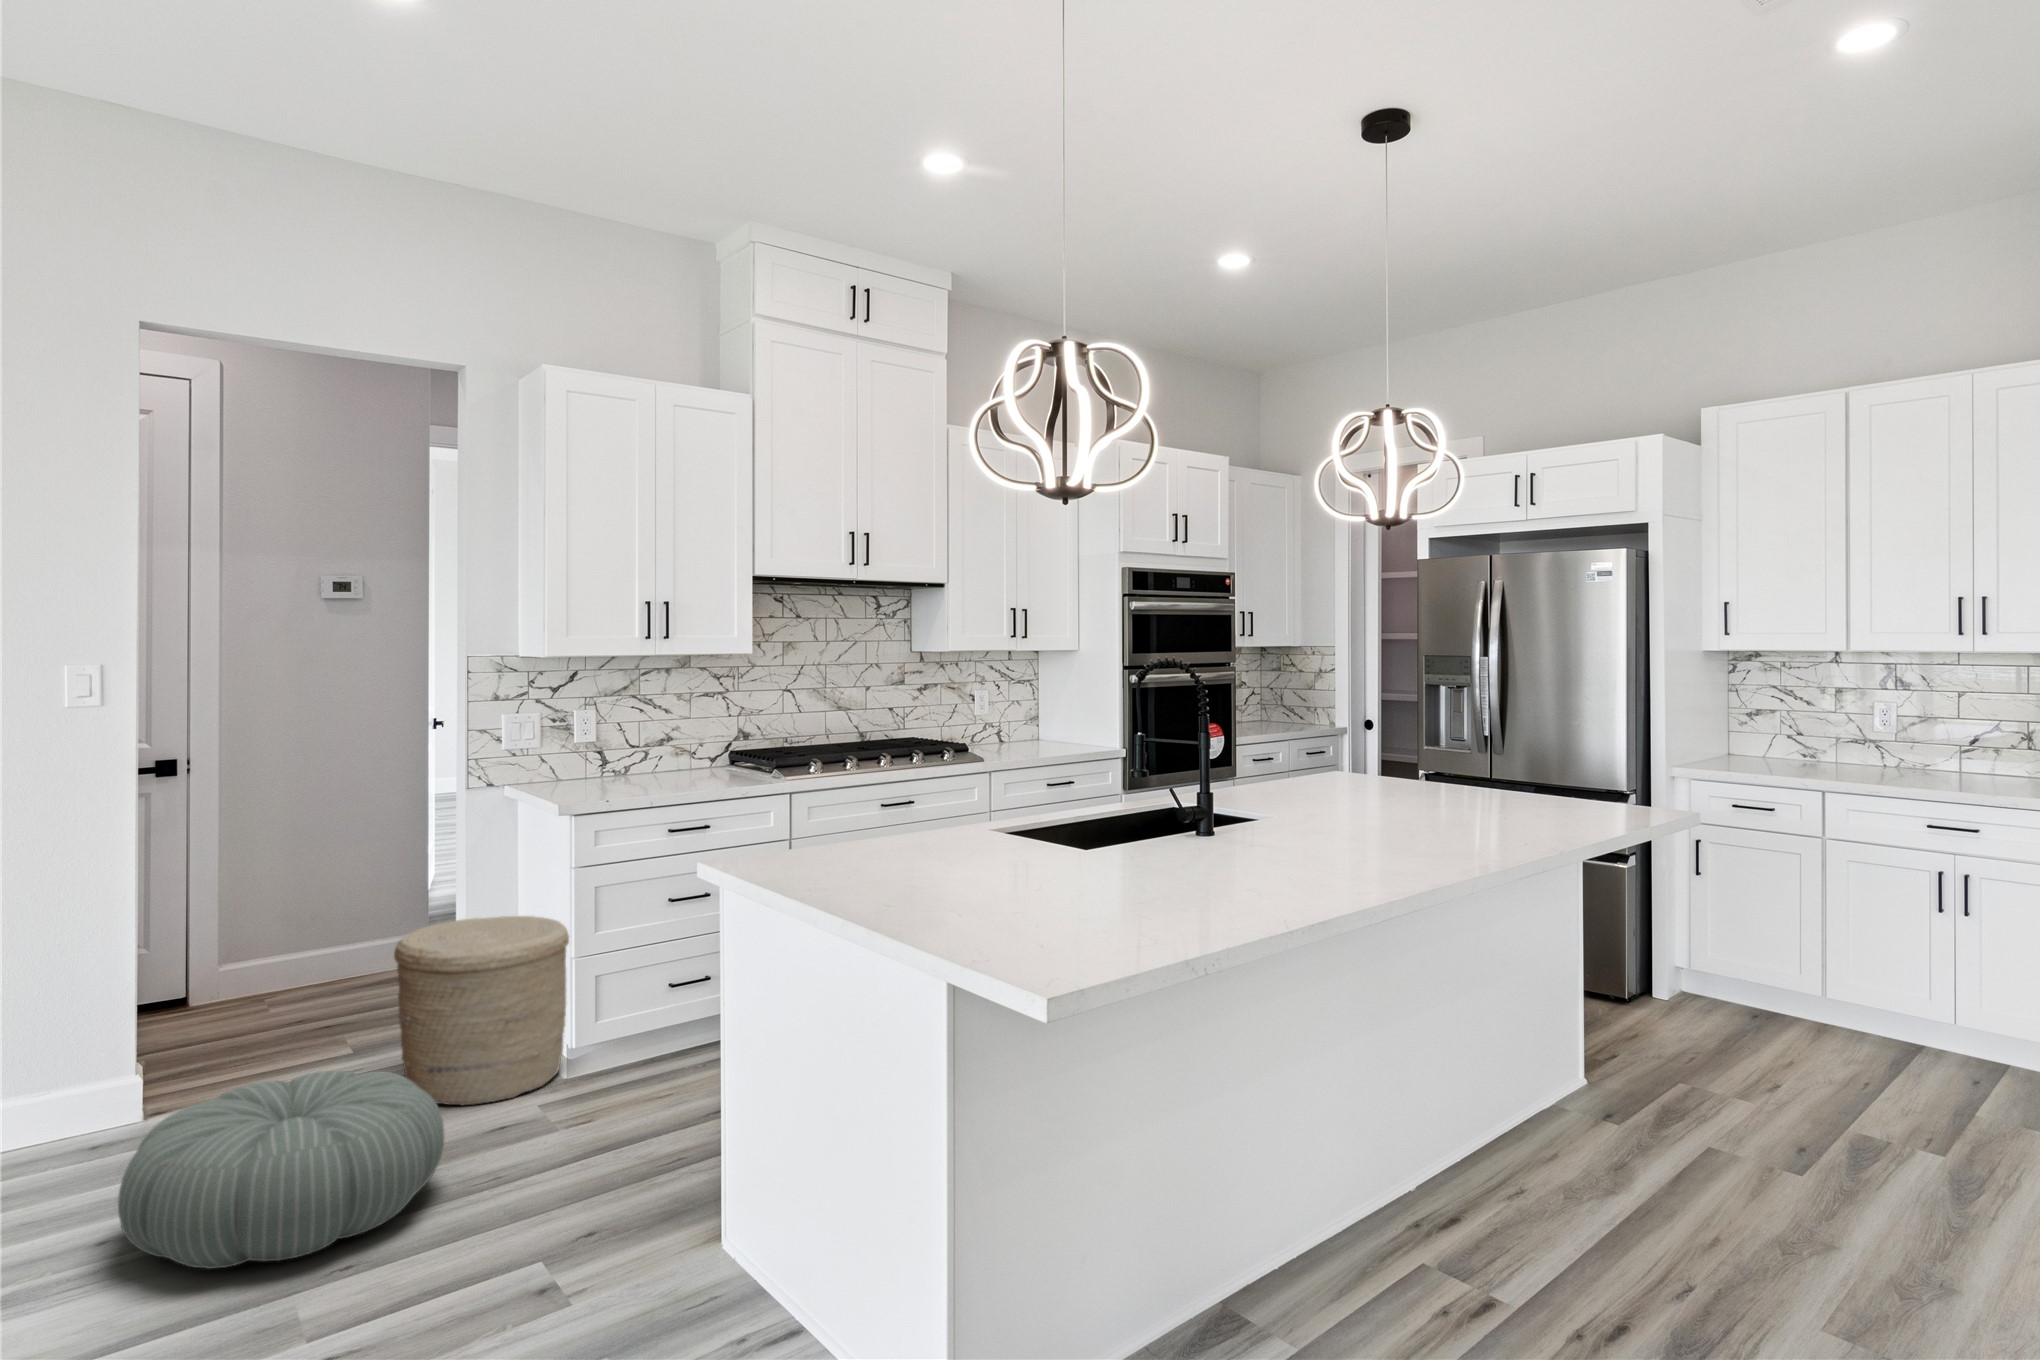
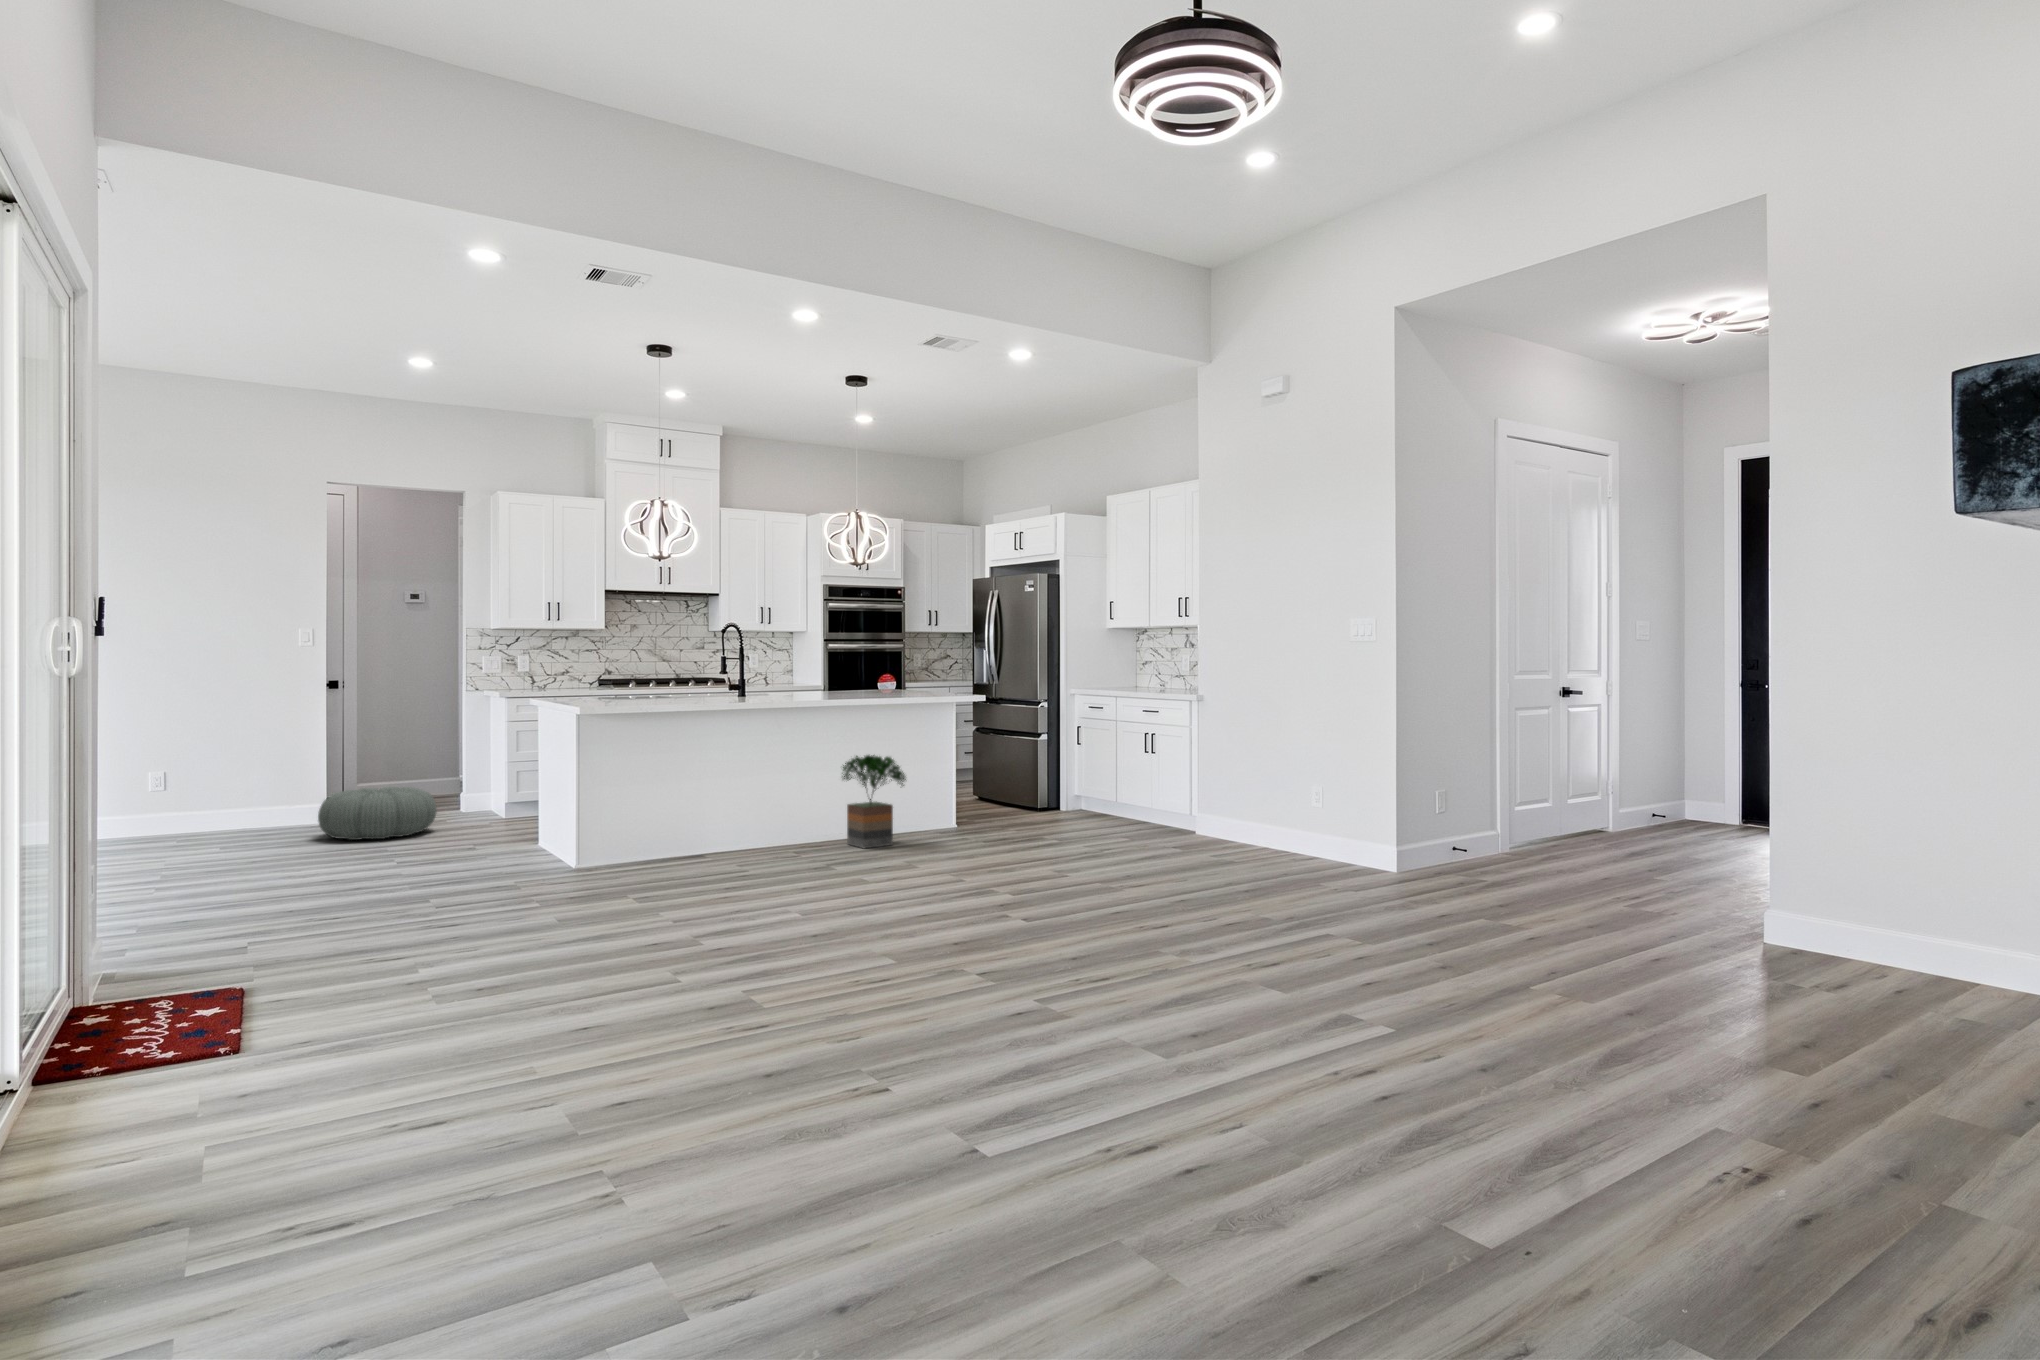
woven basket: present [394,916,569,1105] -> none [426,746,503,819]
potted tree: none [1556,1004,1757,1283] -> present [842,755,906,848]

